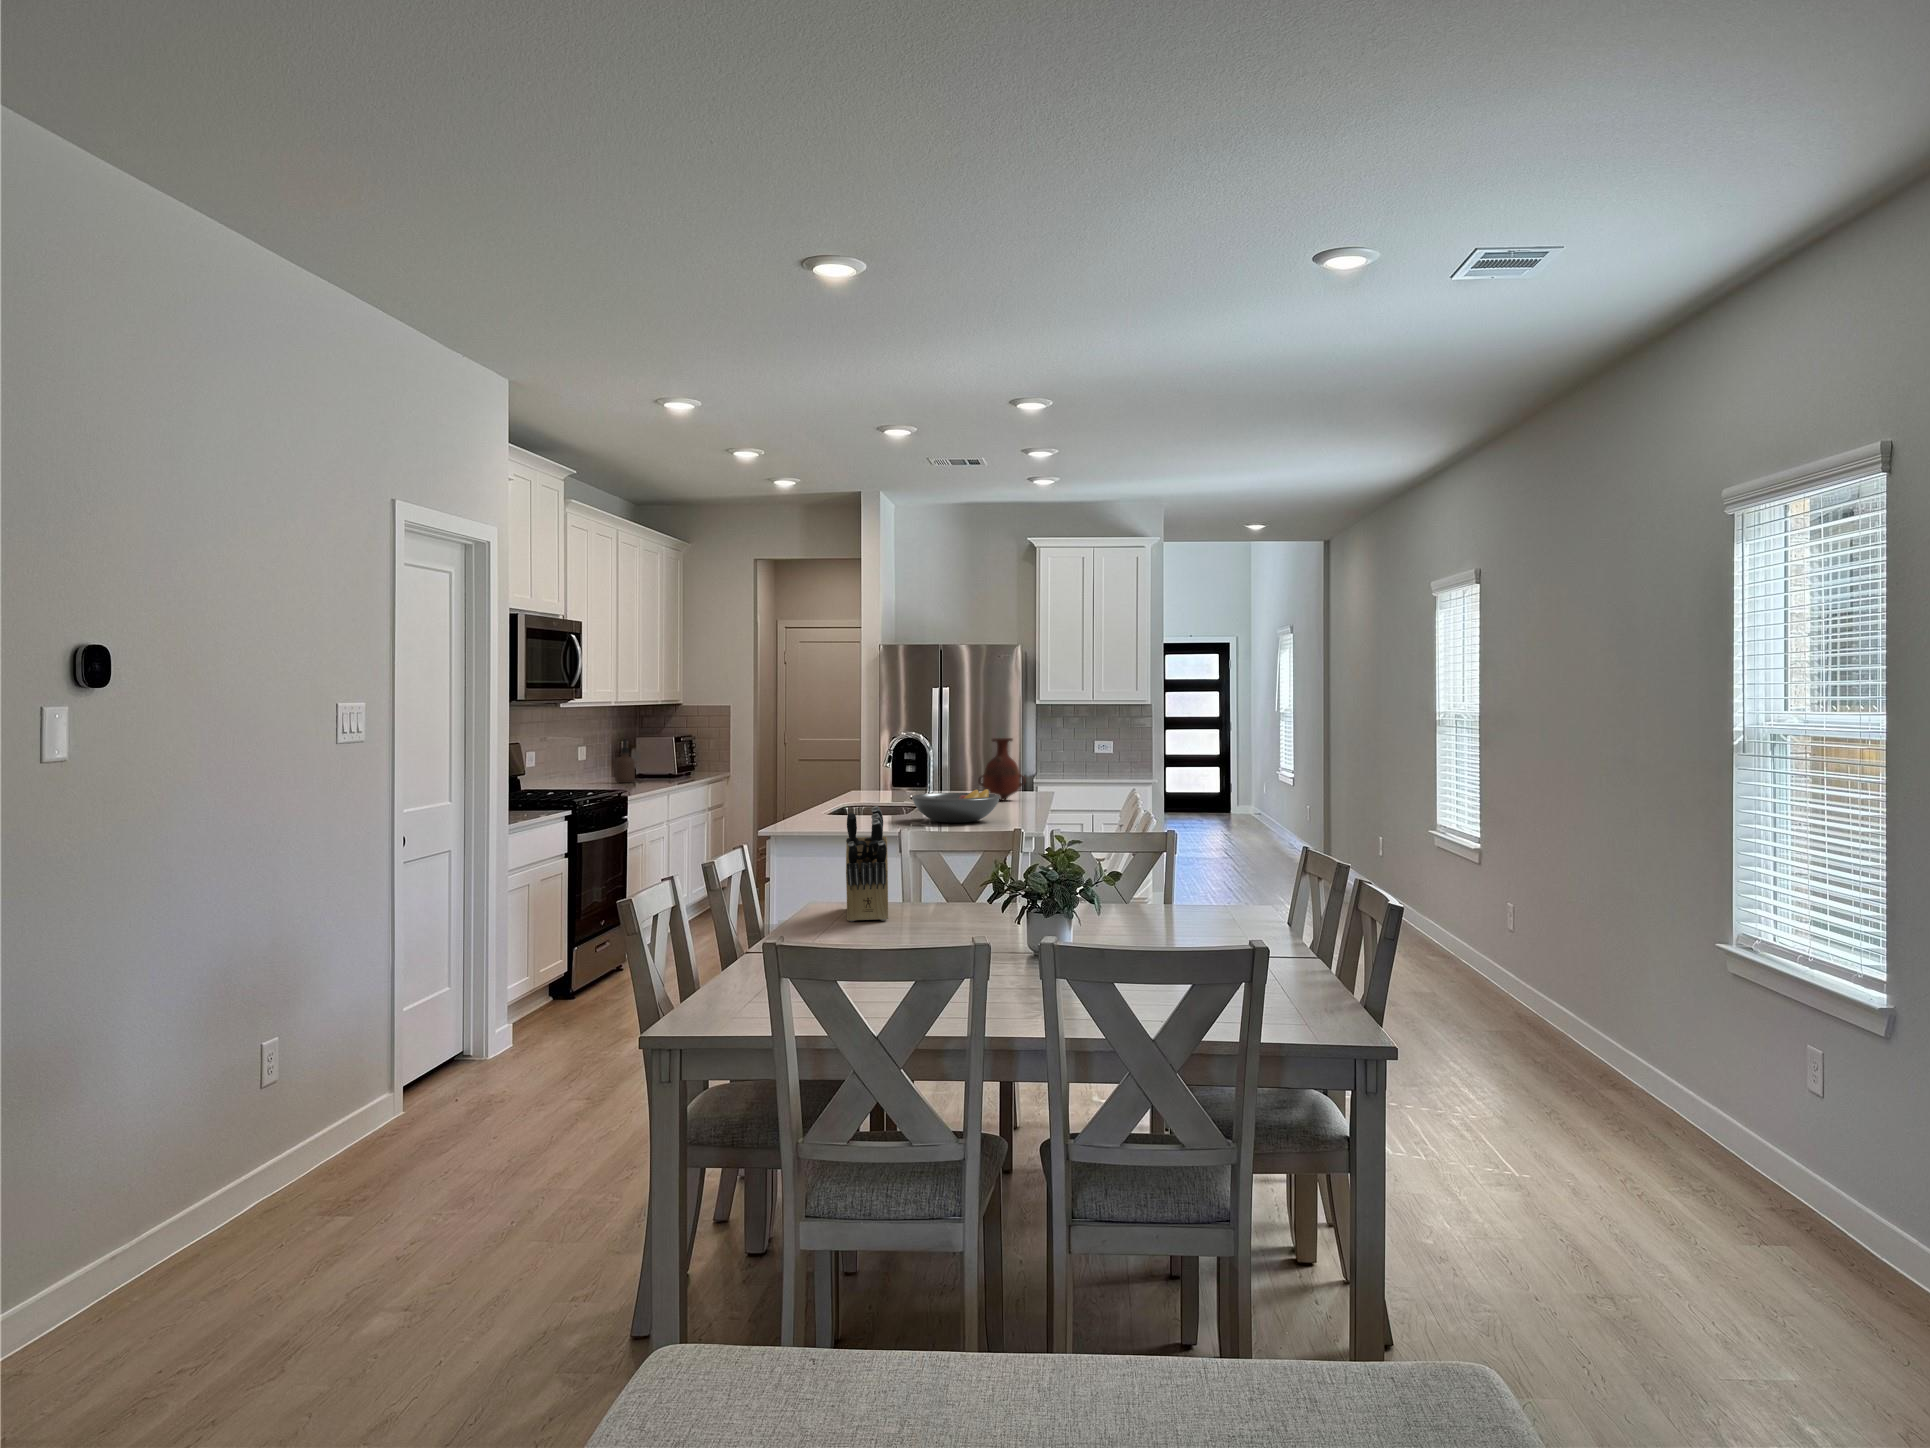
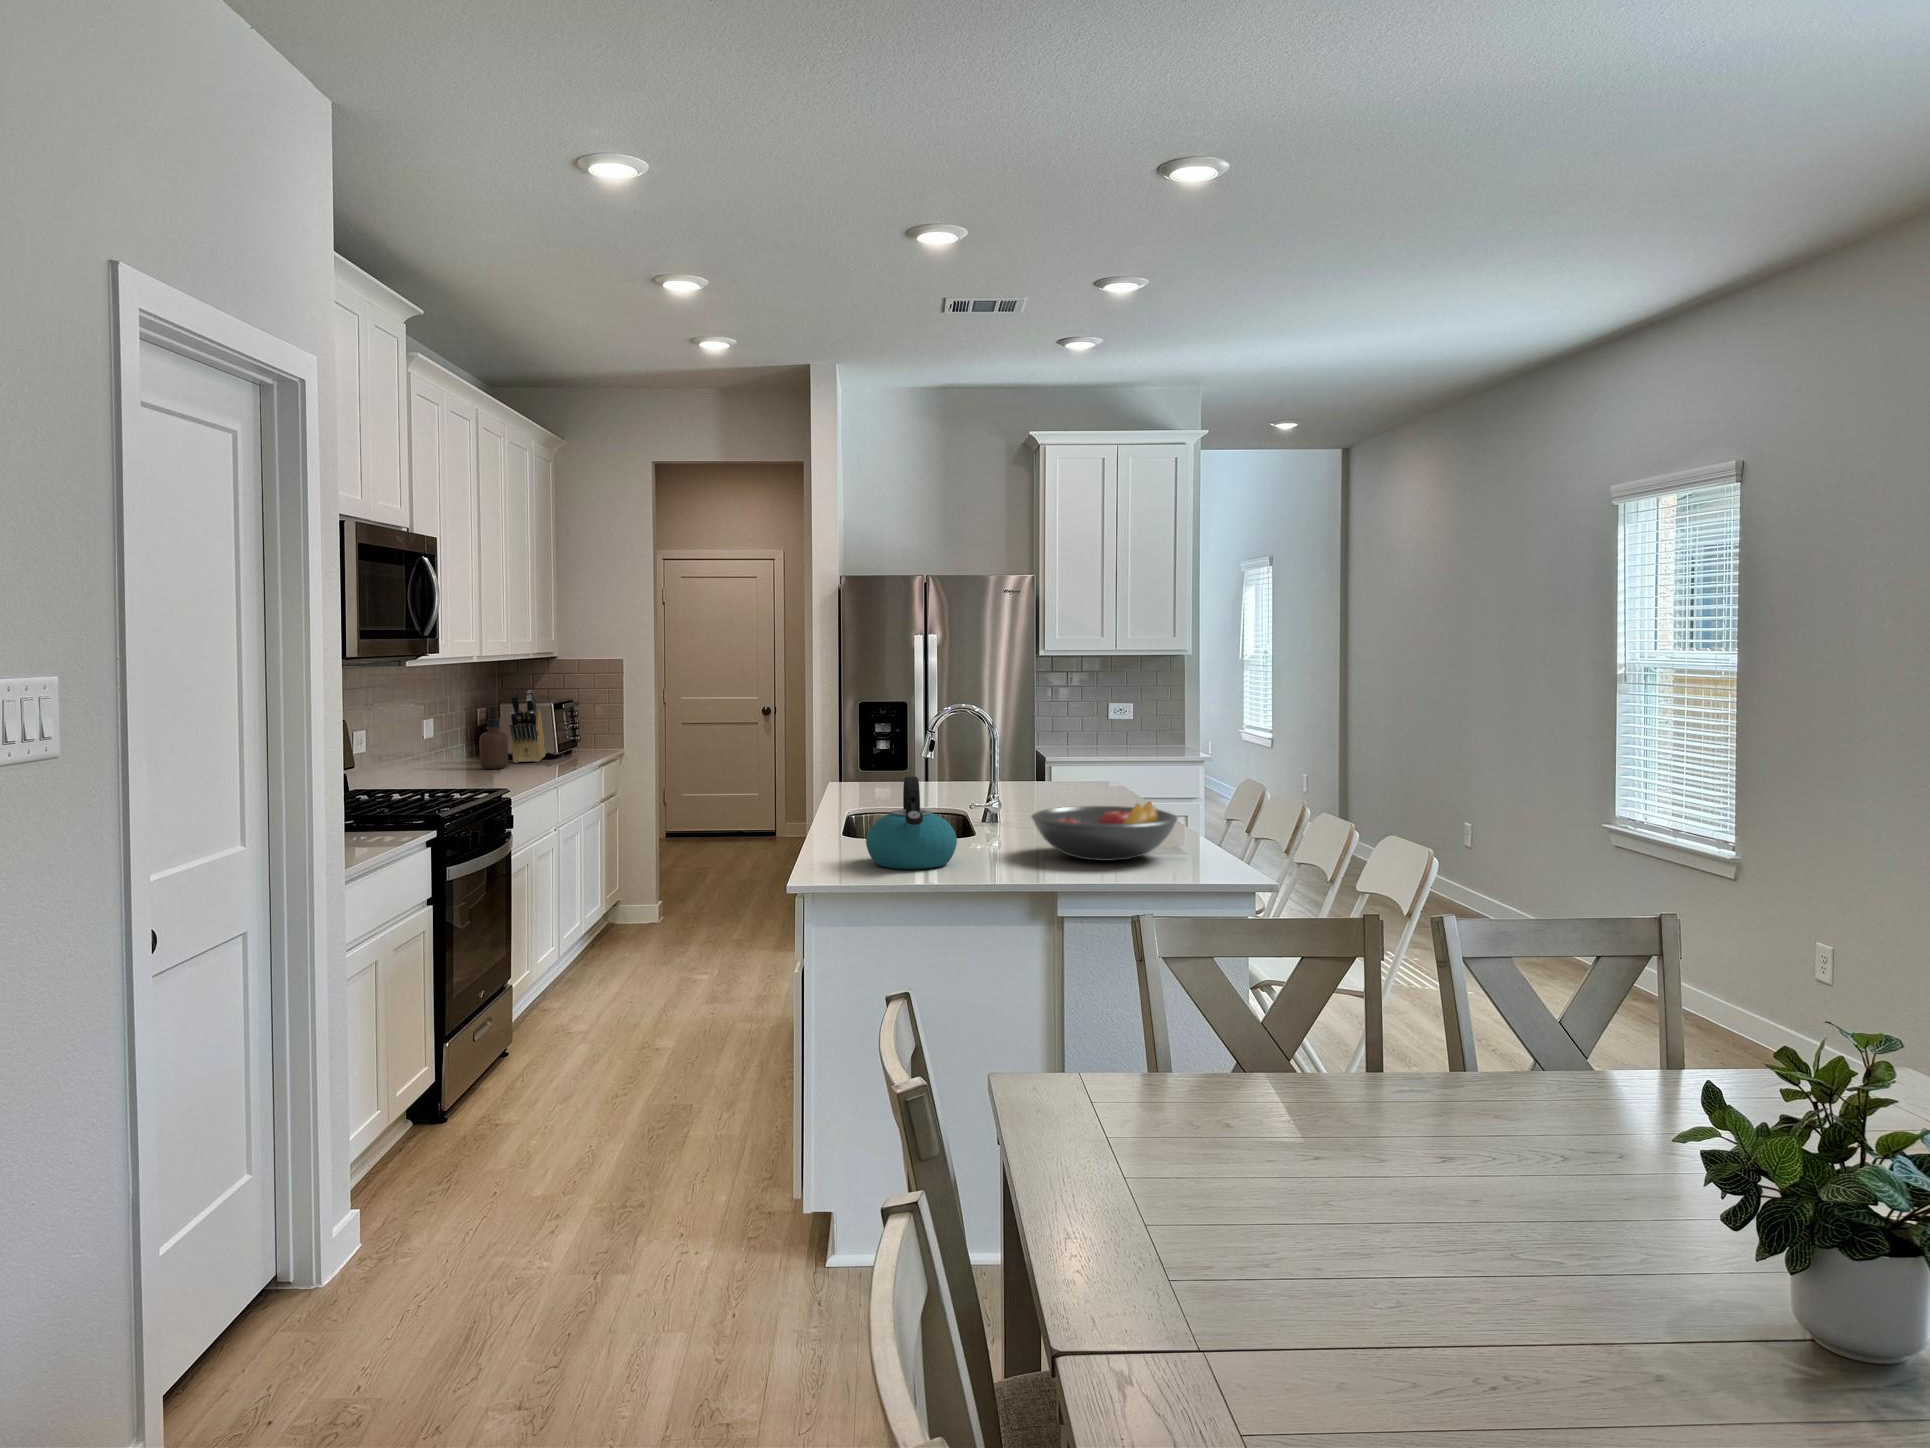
vase: present [978,738,1026,800] -> none [1044,709,1116,801]
kettle: none [808,771,863,824] -> present [866,776,957,869]
knife block: present [846,806,888,922] -> present [510,690,546,763]

